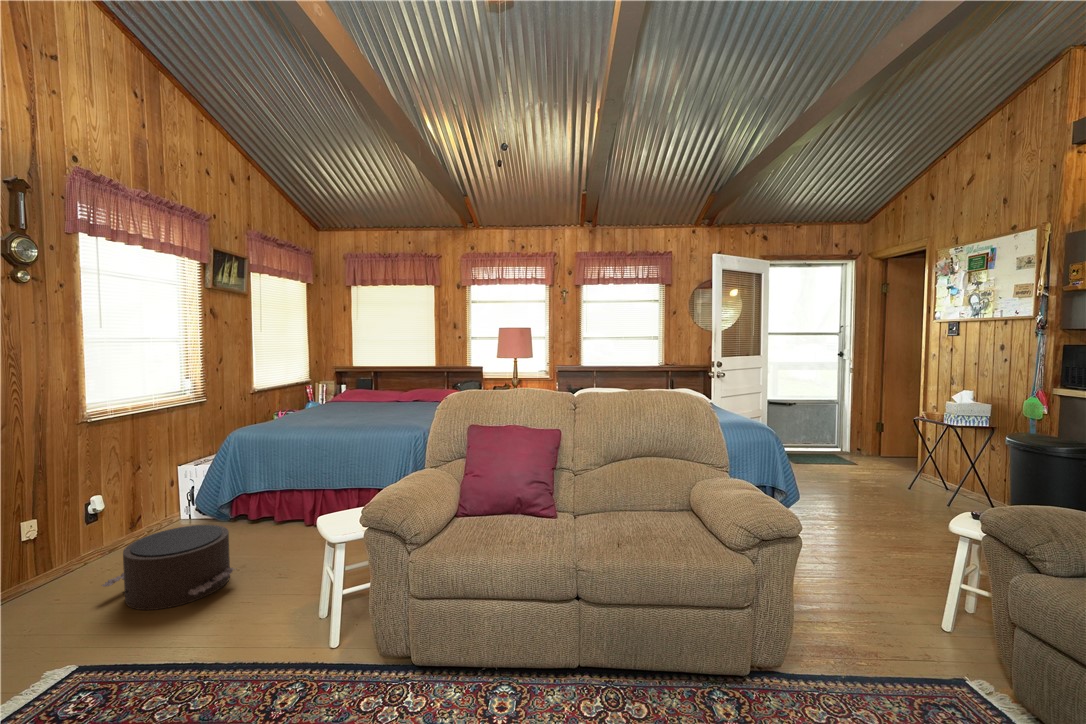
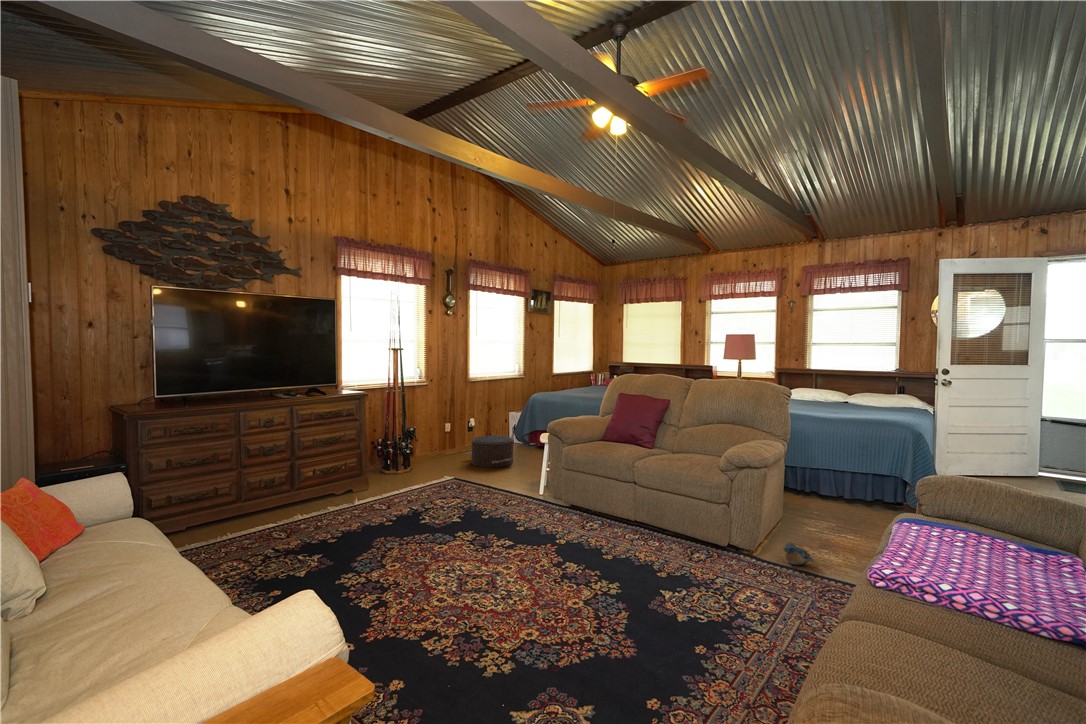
plush toy: none [820,626,856,657] -> present [784,543,815,565]

